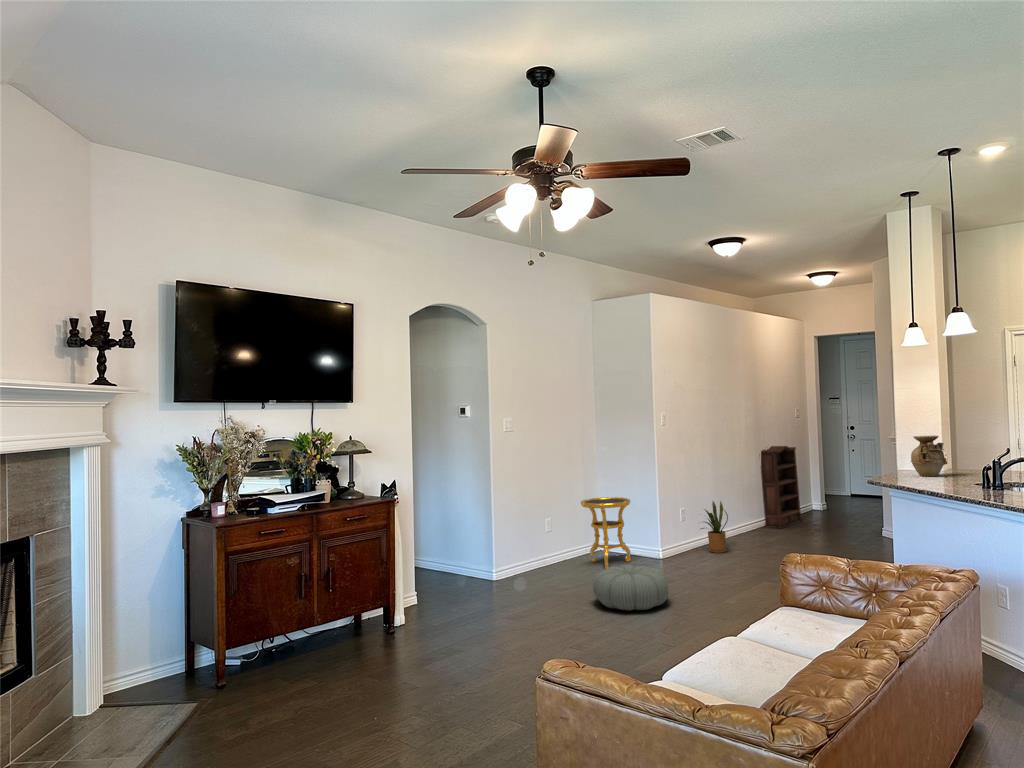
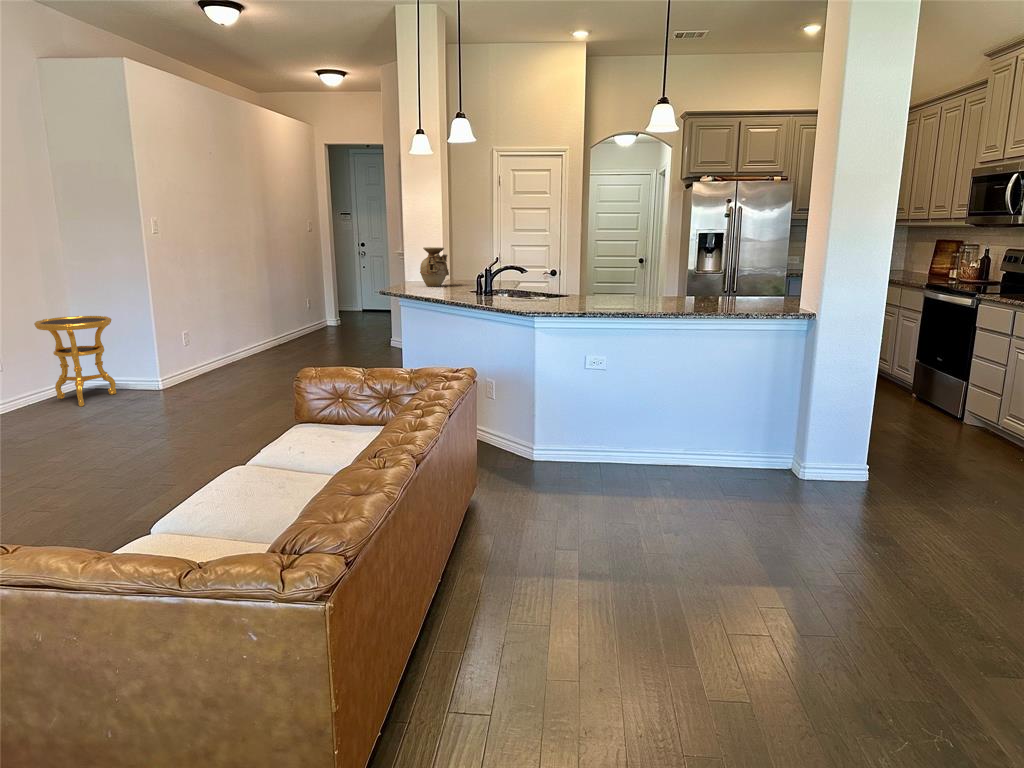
bookshelf: present [760,446,802,528] -> none [273,257,318,345]
house plant: present [701,501,728,553] -> none [199,317,239,375]
pouf: present [593,565,669,611] -> none [58,397,166,453]

